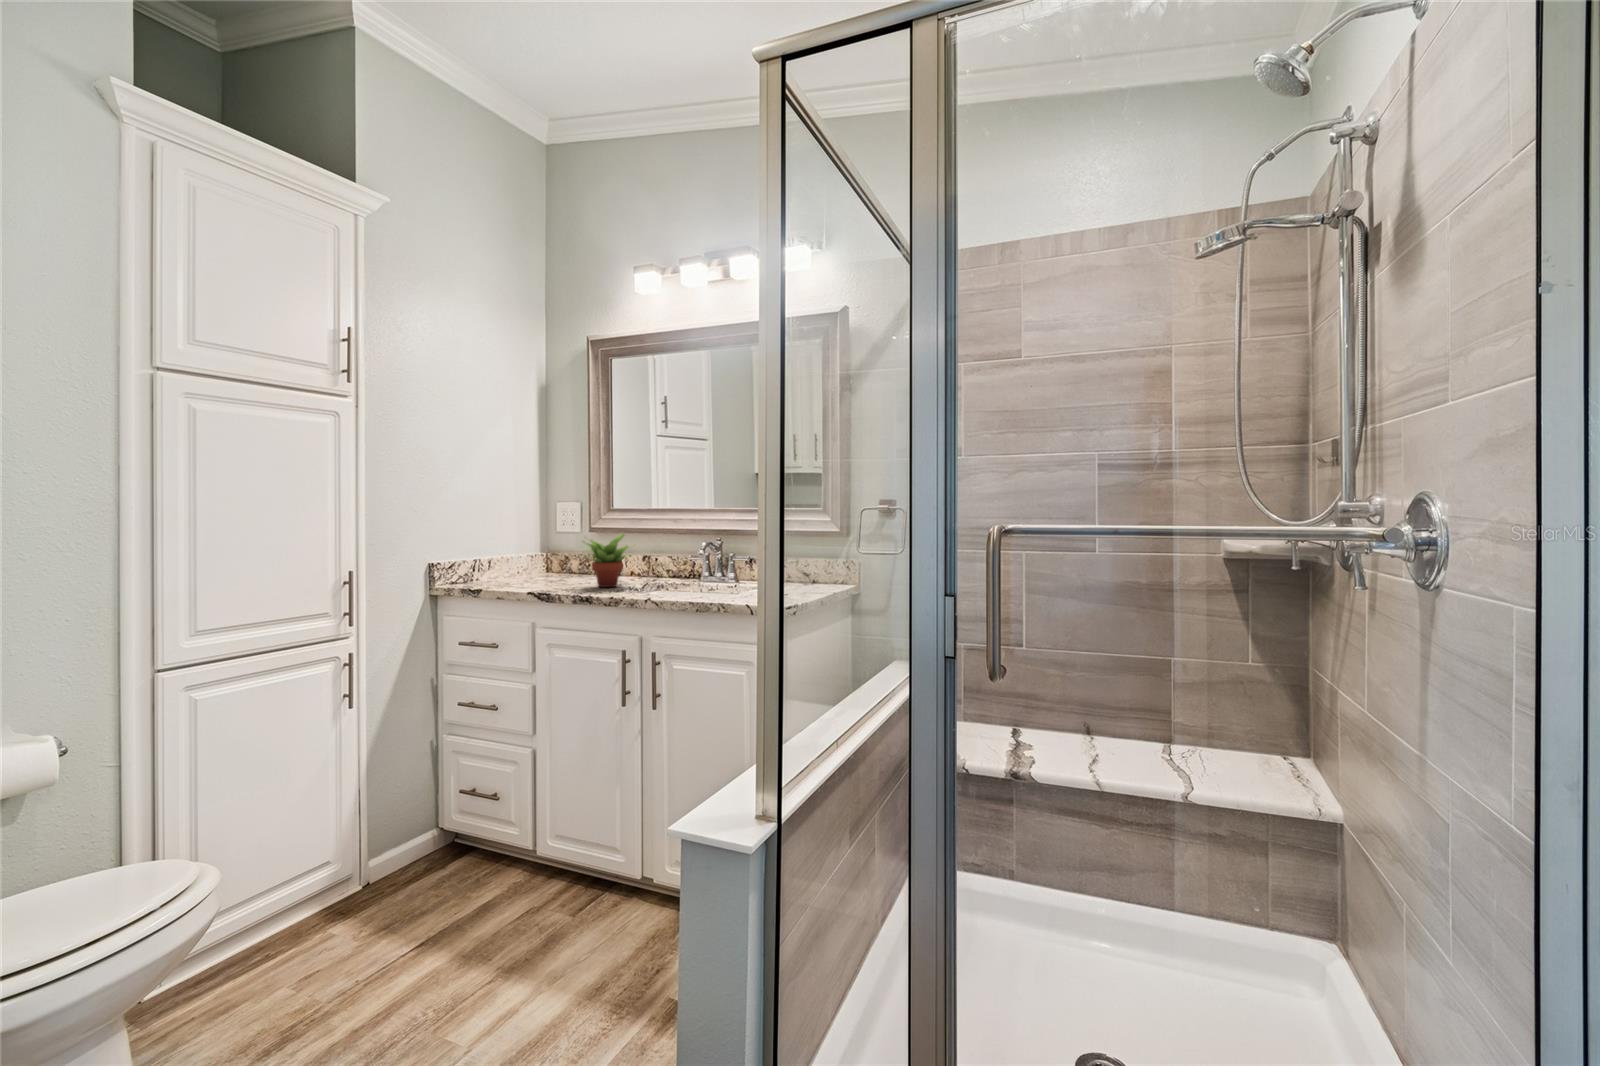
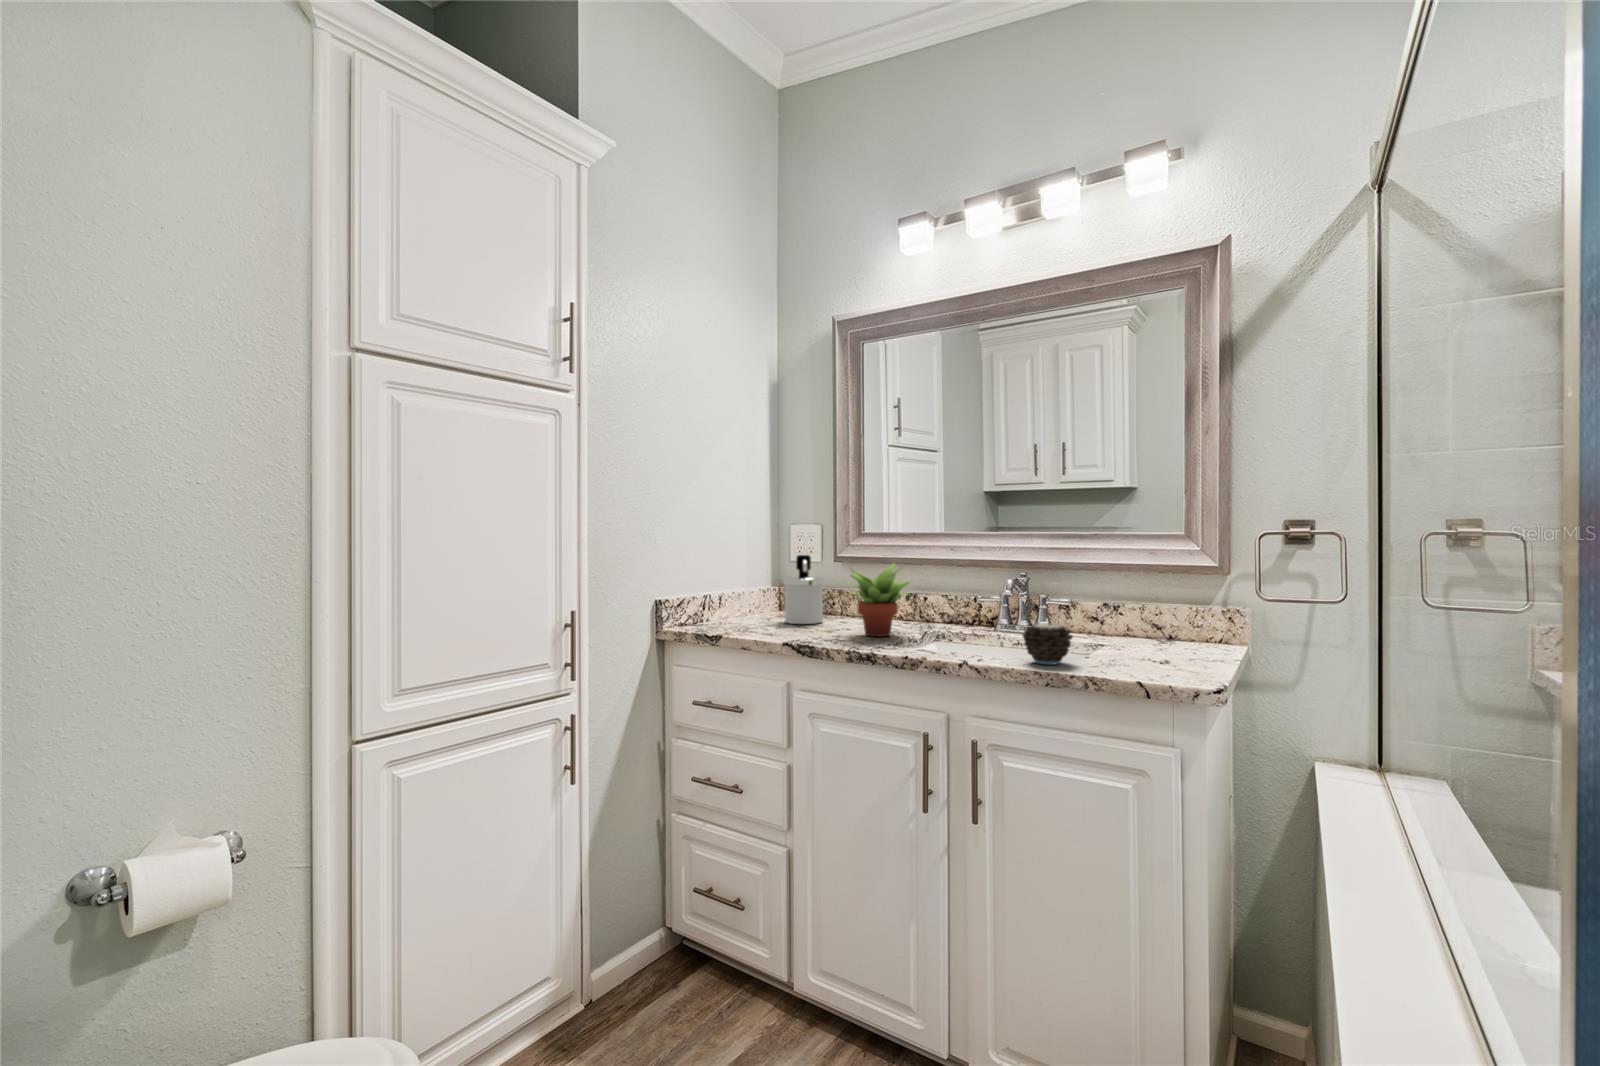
soap dispenser: none [542,528,576,581] -> present [783,555,824,624]
candle: none [690,567,724,599] -> present [1022,624,1073,665]

